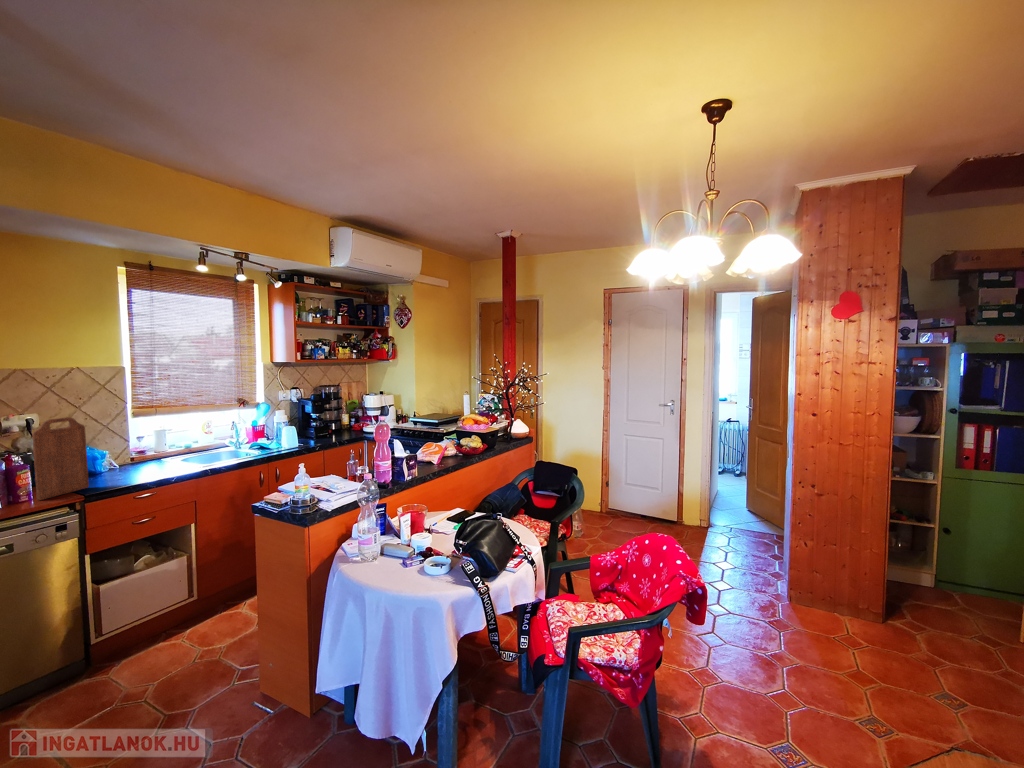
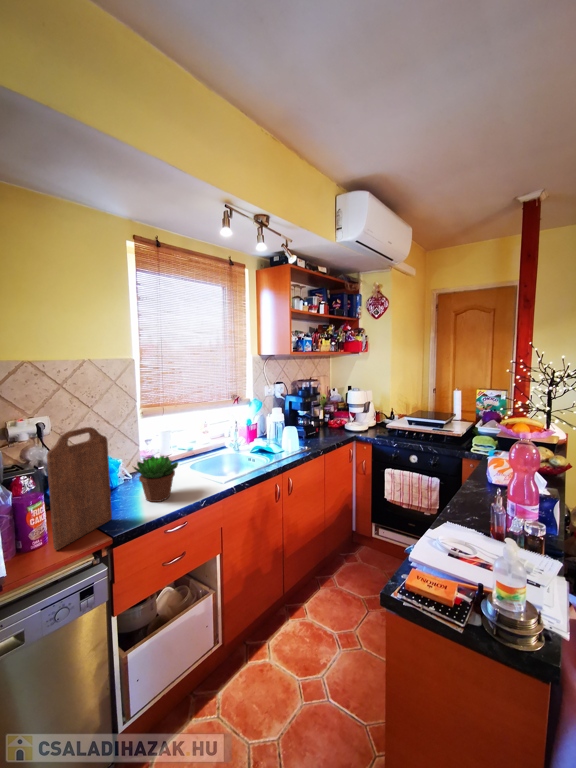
succulent plant: none [111,444,157,479] -> present [134,456,178,502]

